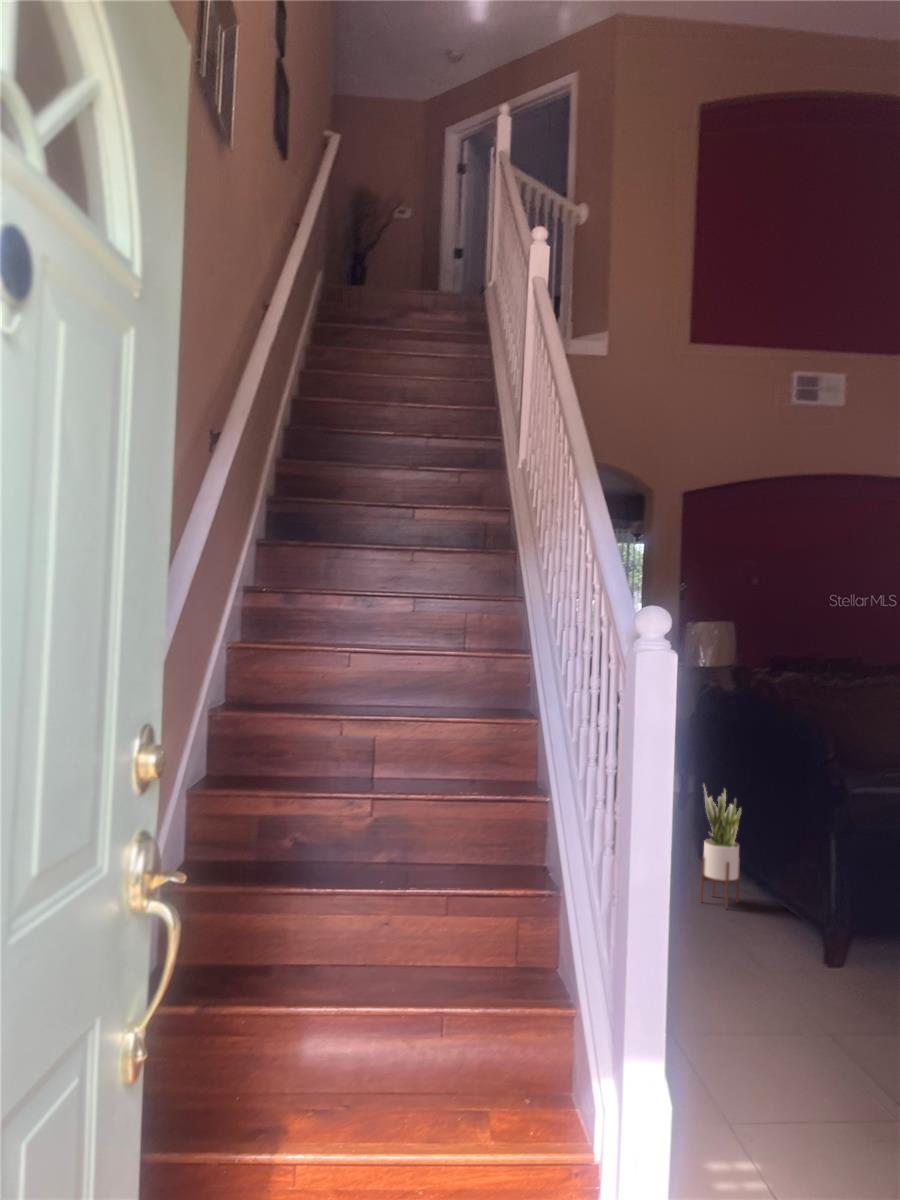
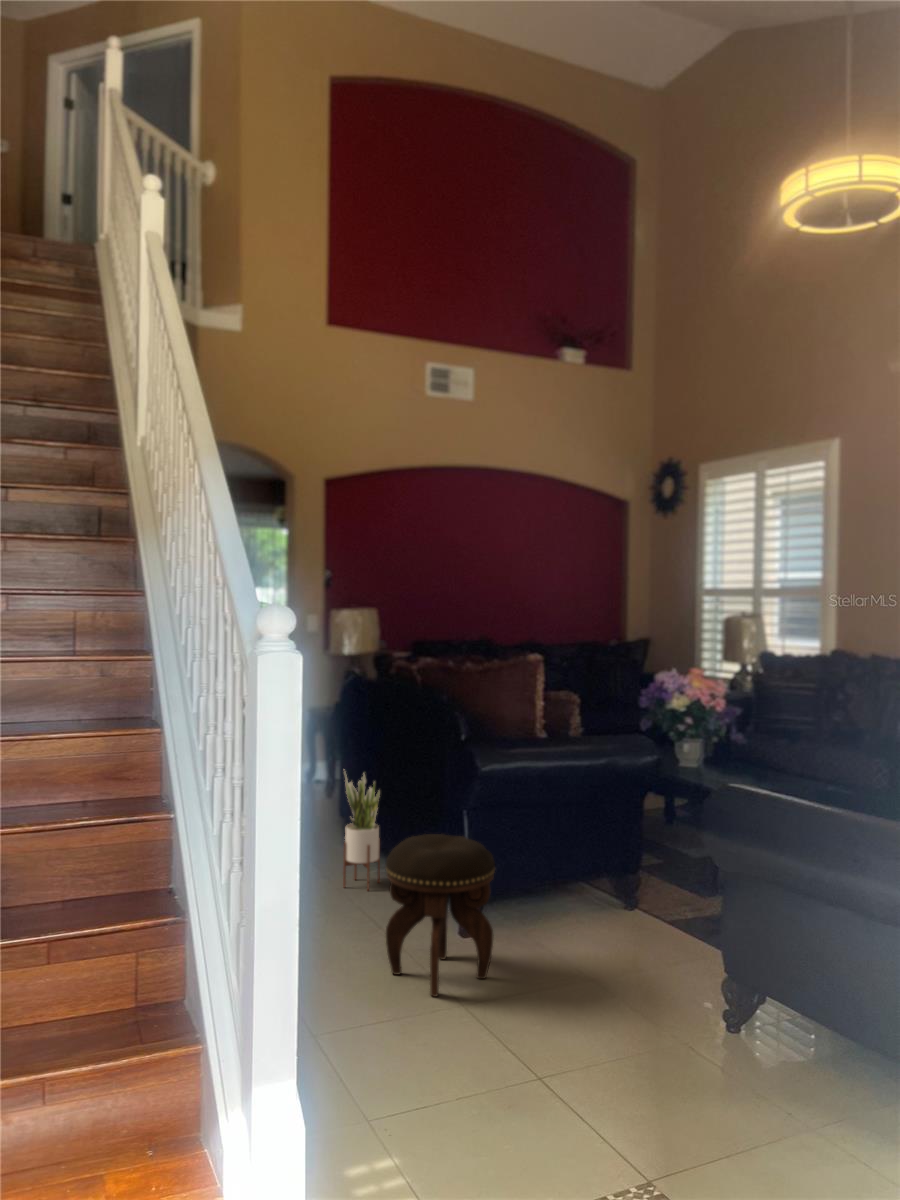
footstool: none [746,855,870,1022] -> present [386,834,495,997]

